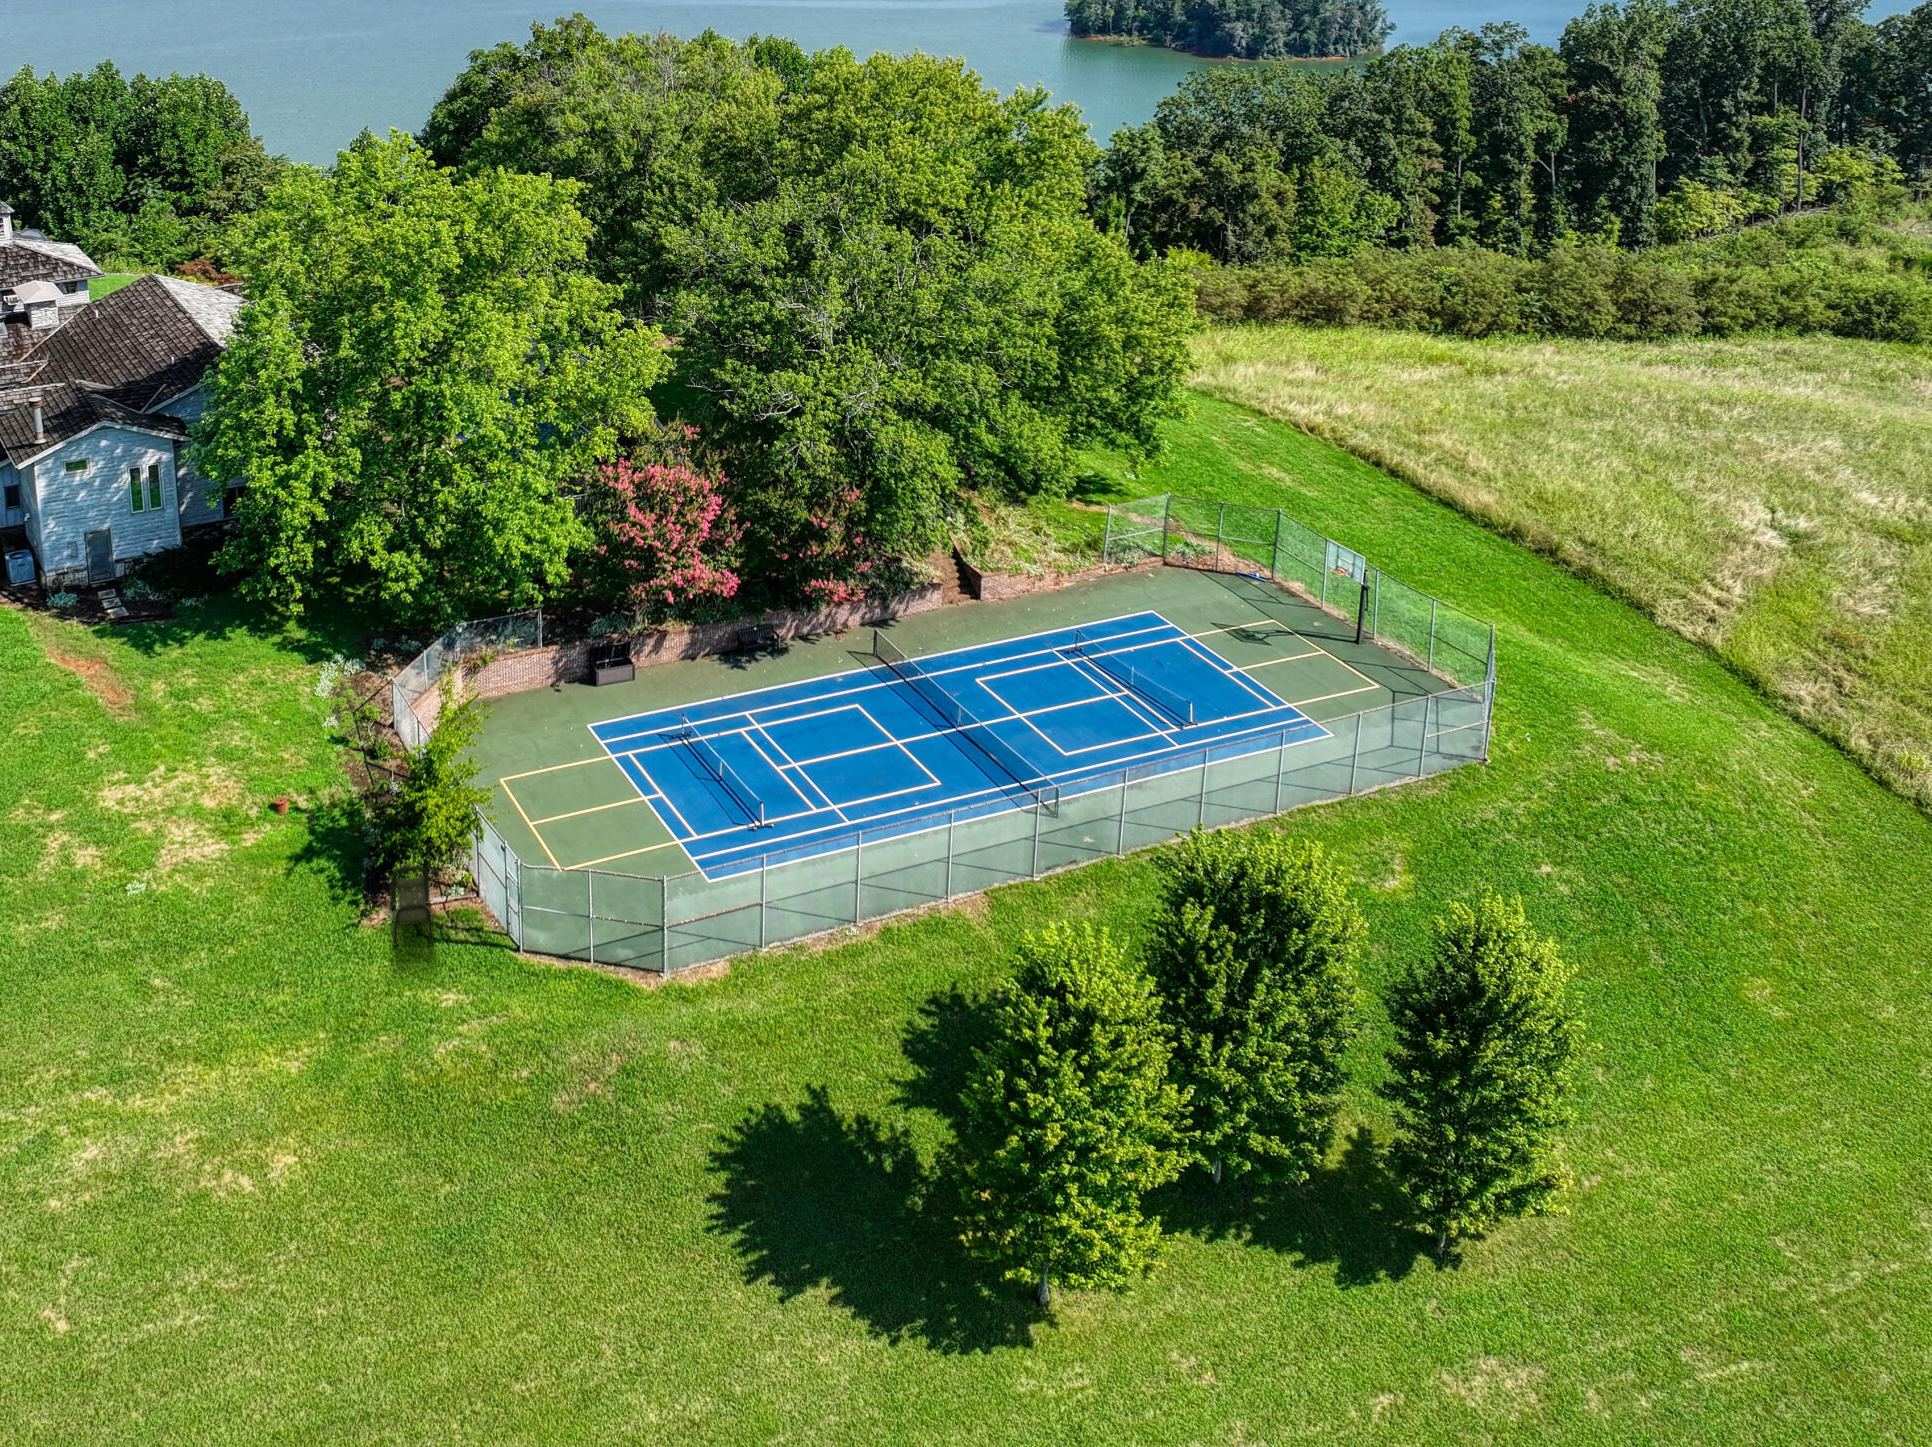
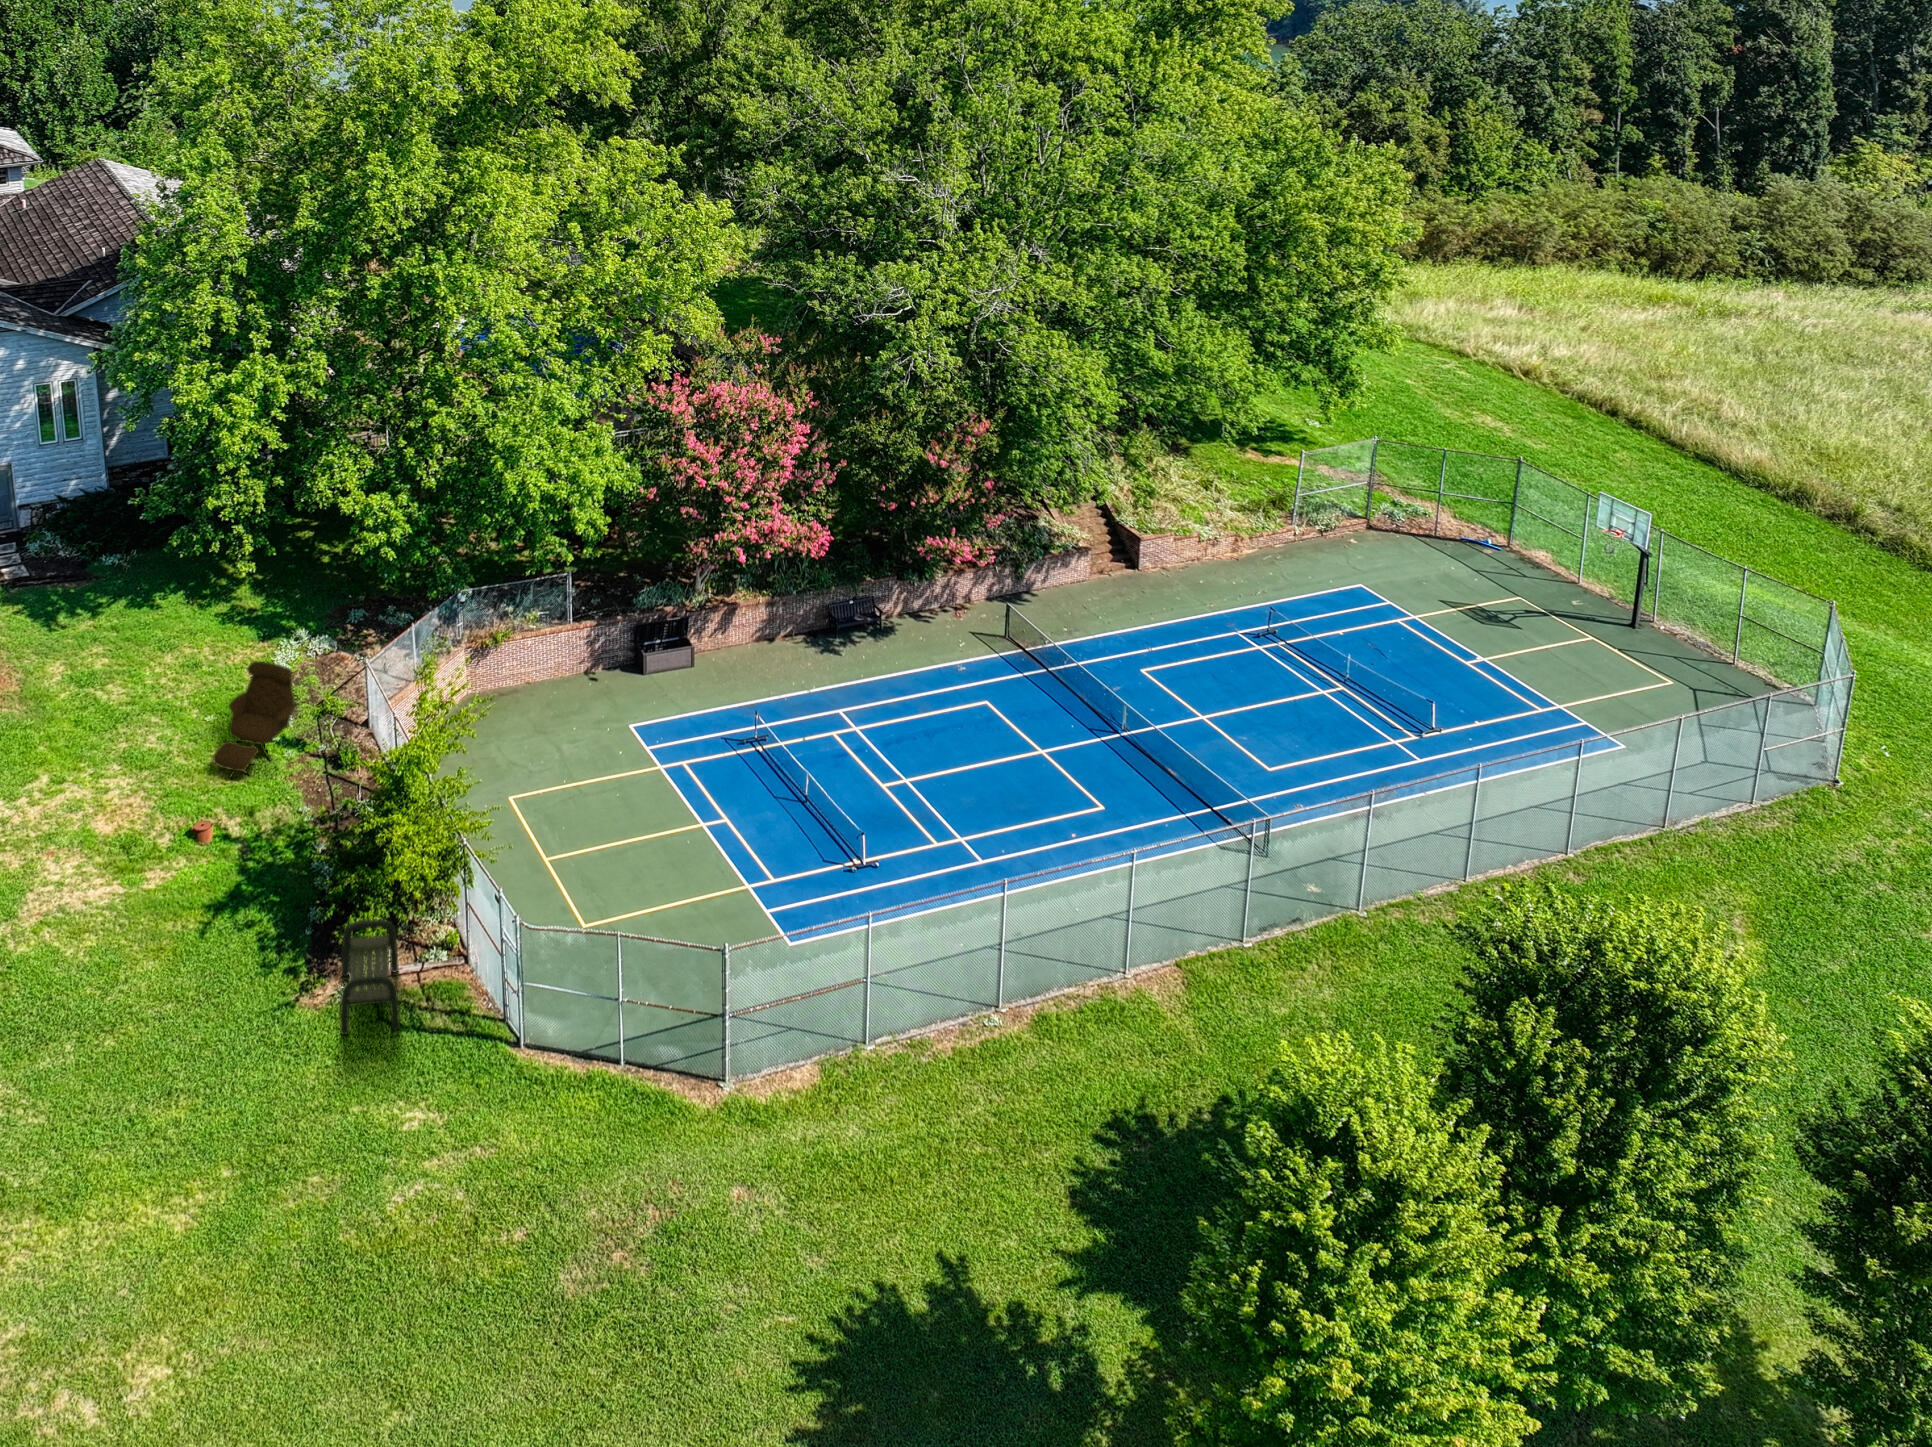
lounge chair: none [285,681,344,770] -> present [213,661,295,779]

